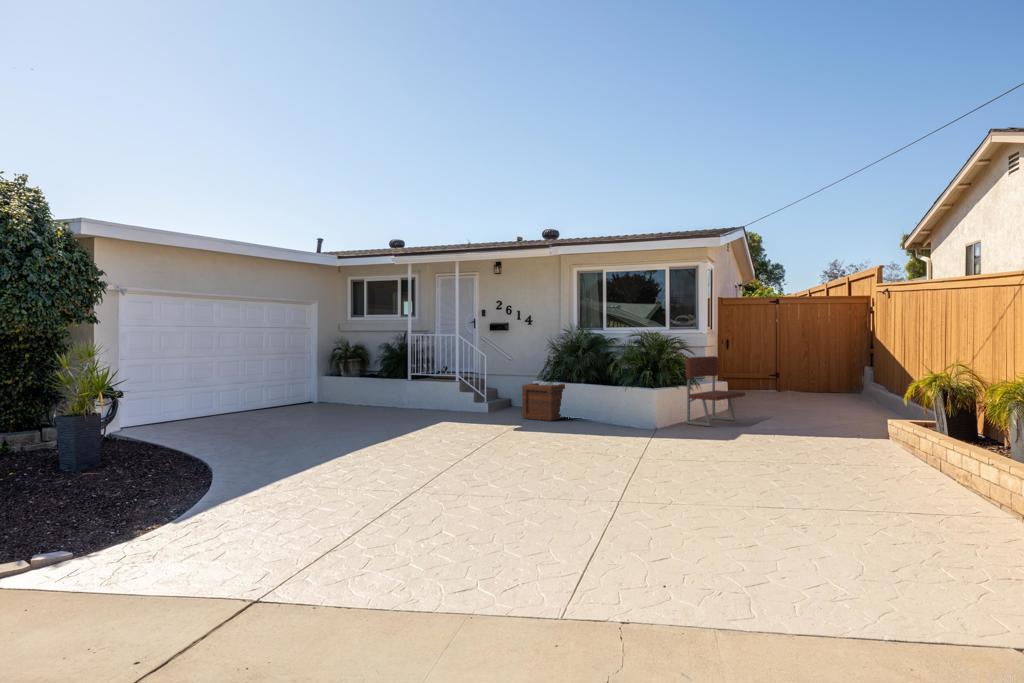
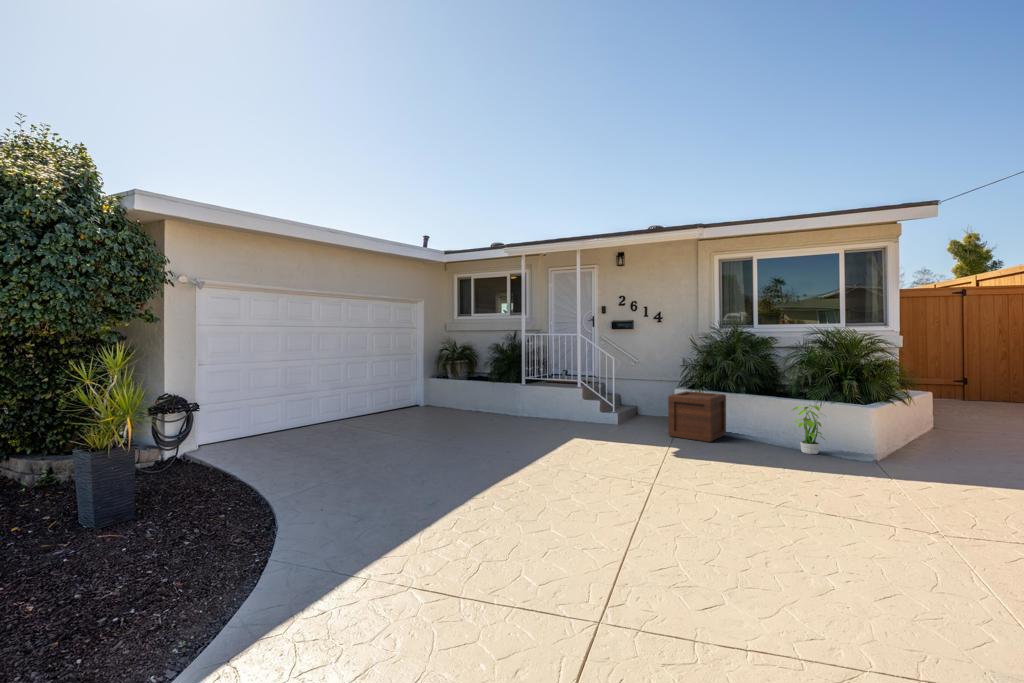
bench: present [686,356,745,426] -> none [906,361,987,459]
potted plant: none [606,388,631,426] -> present [791,405,825,454]

